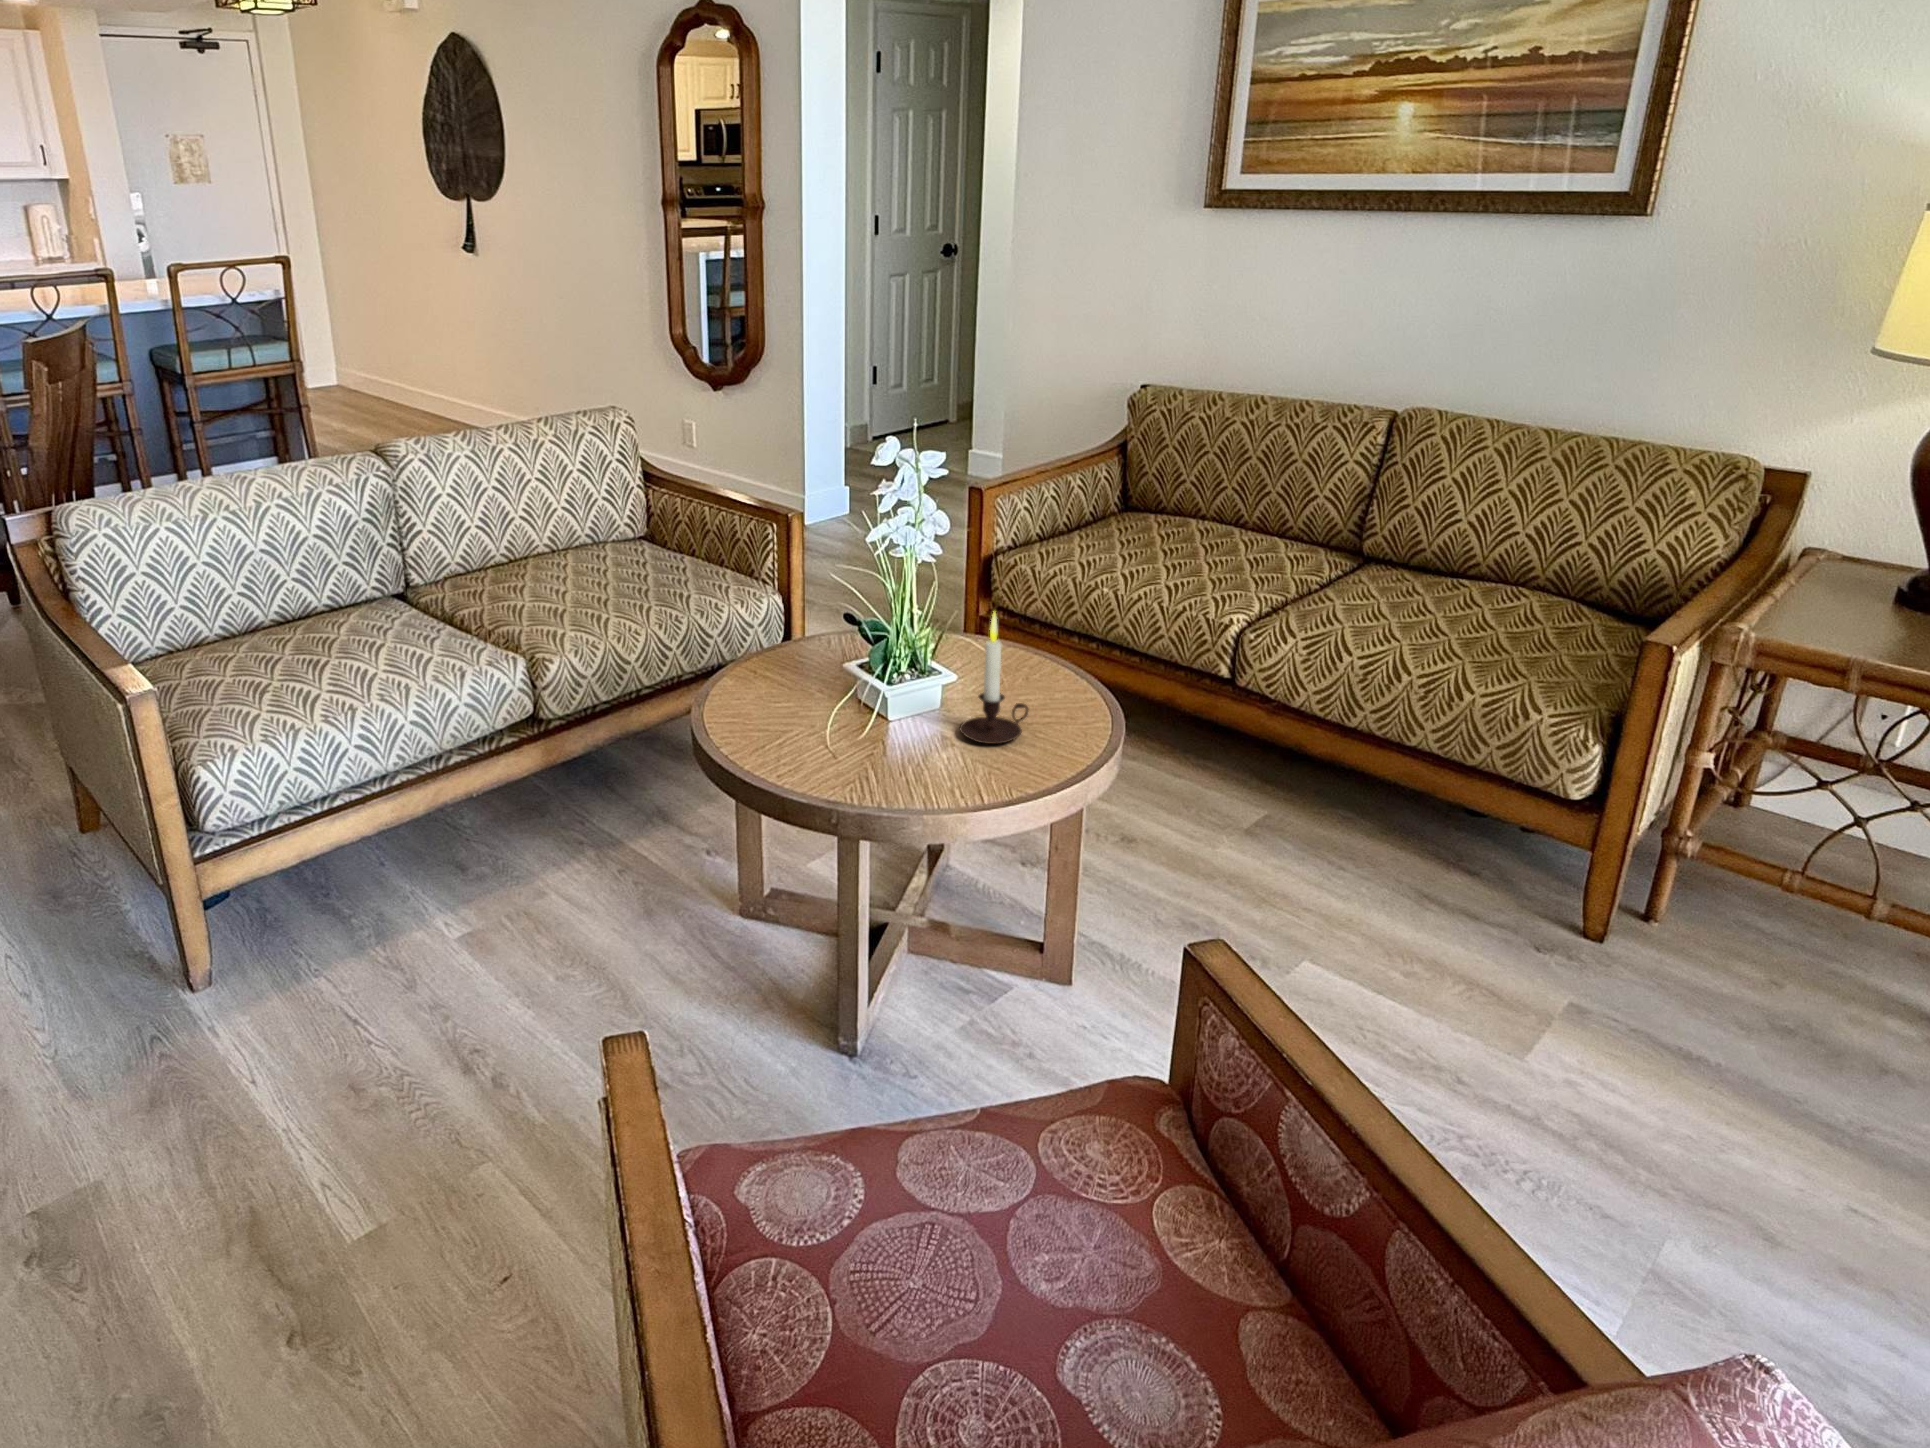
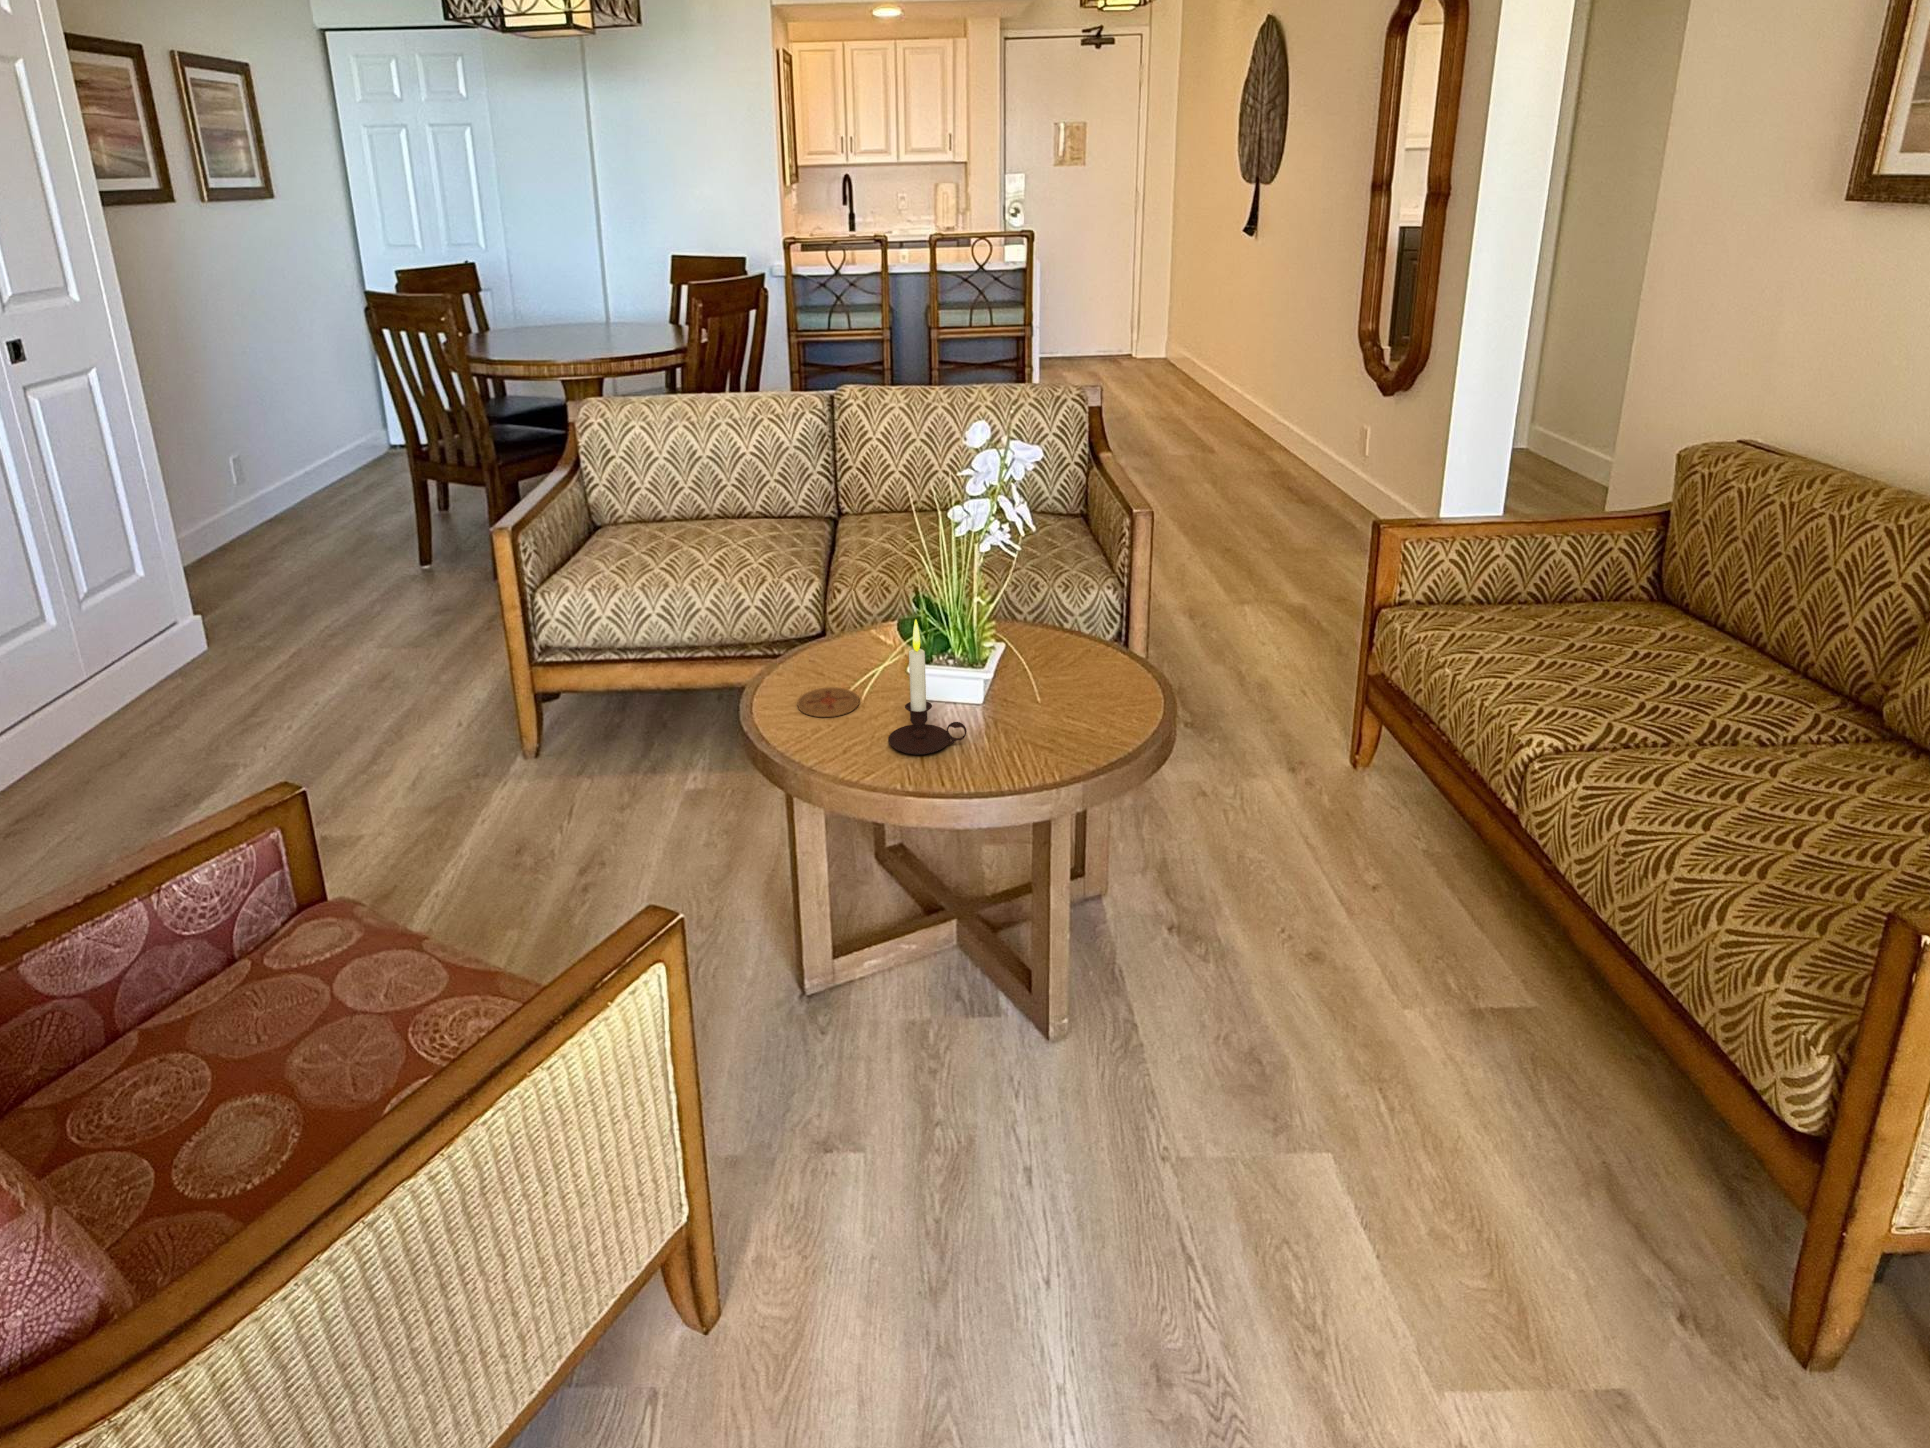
coaster: none [821,716,886,746] -> present [797,687,859,717]

